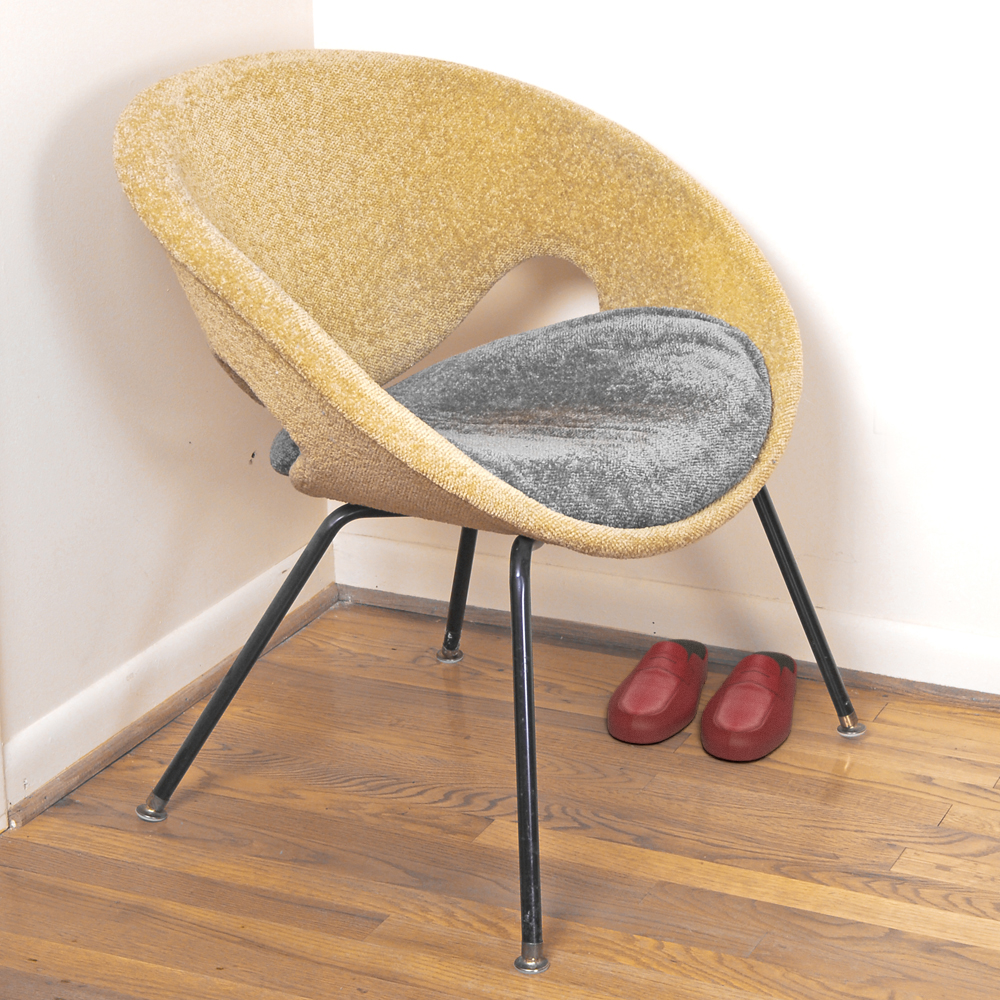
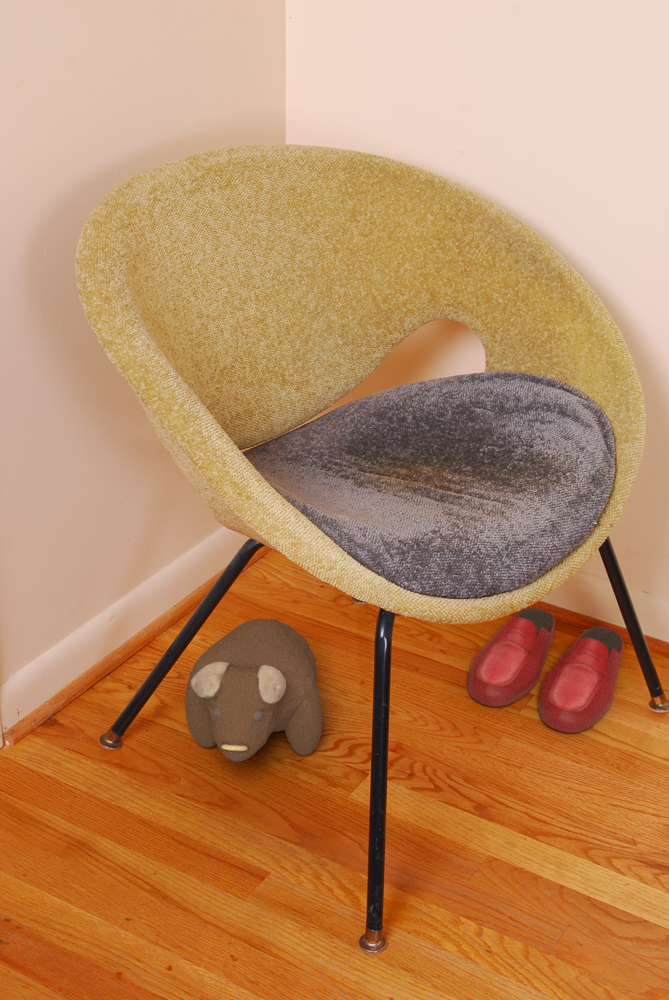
plush toy: none [245,633,430,812] -> present [185,619,323,762]

